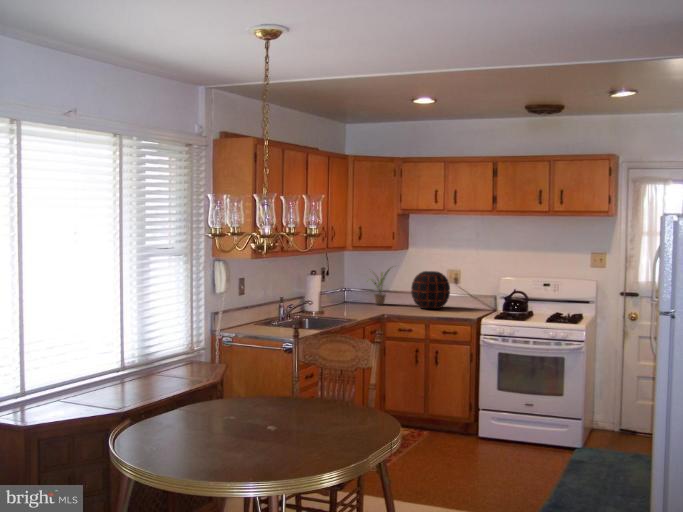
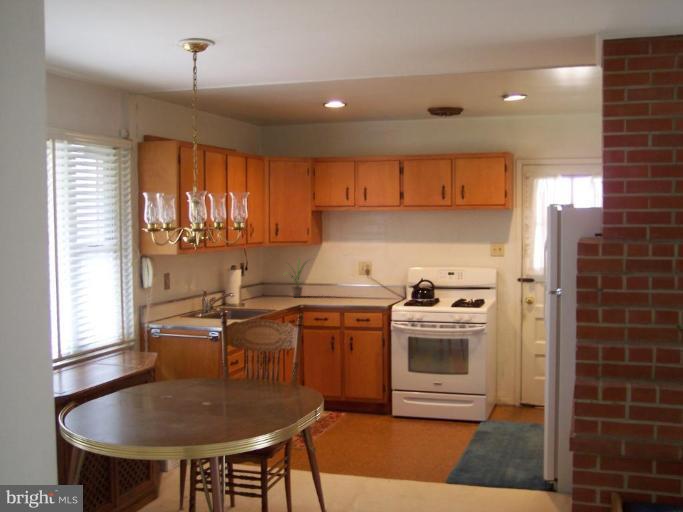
decorative vase: present [411,271,450,309] -> none [327,264,364,300]

